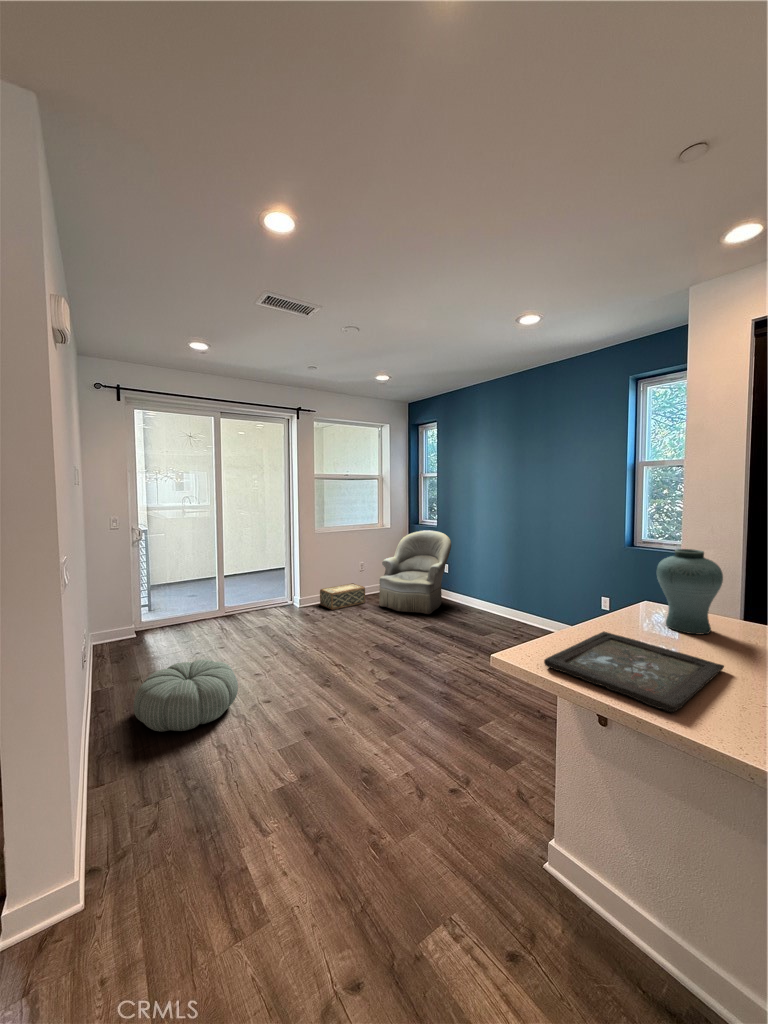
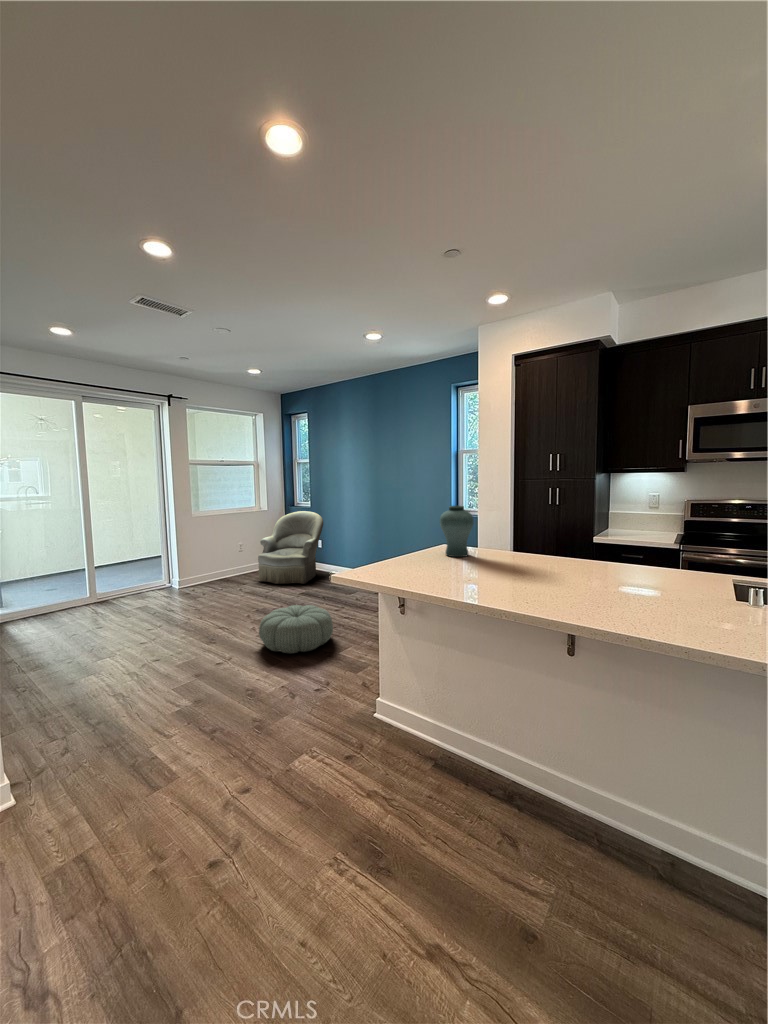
woven basket: present [320,583,365,610] -> none [199,563,245,588]
tray: present [544,631,724,712] -> none [362,559,461,586]
pouf: present [134,659,238,732] -> present [259,605,333,653]

